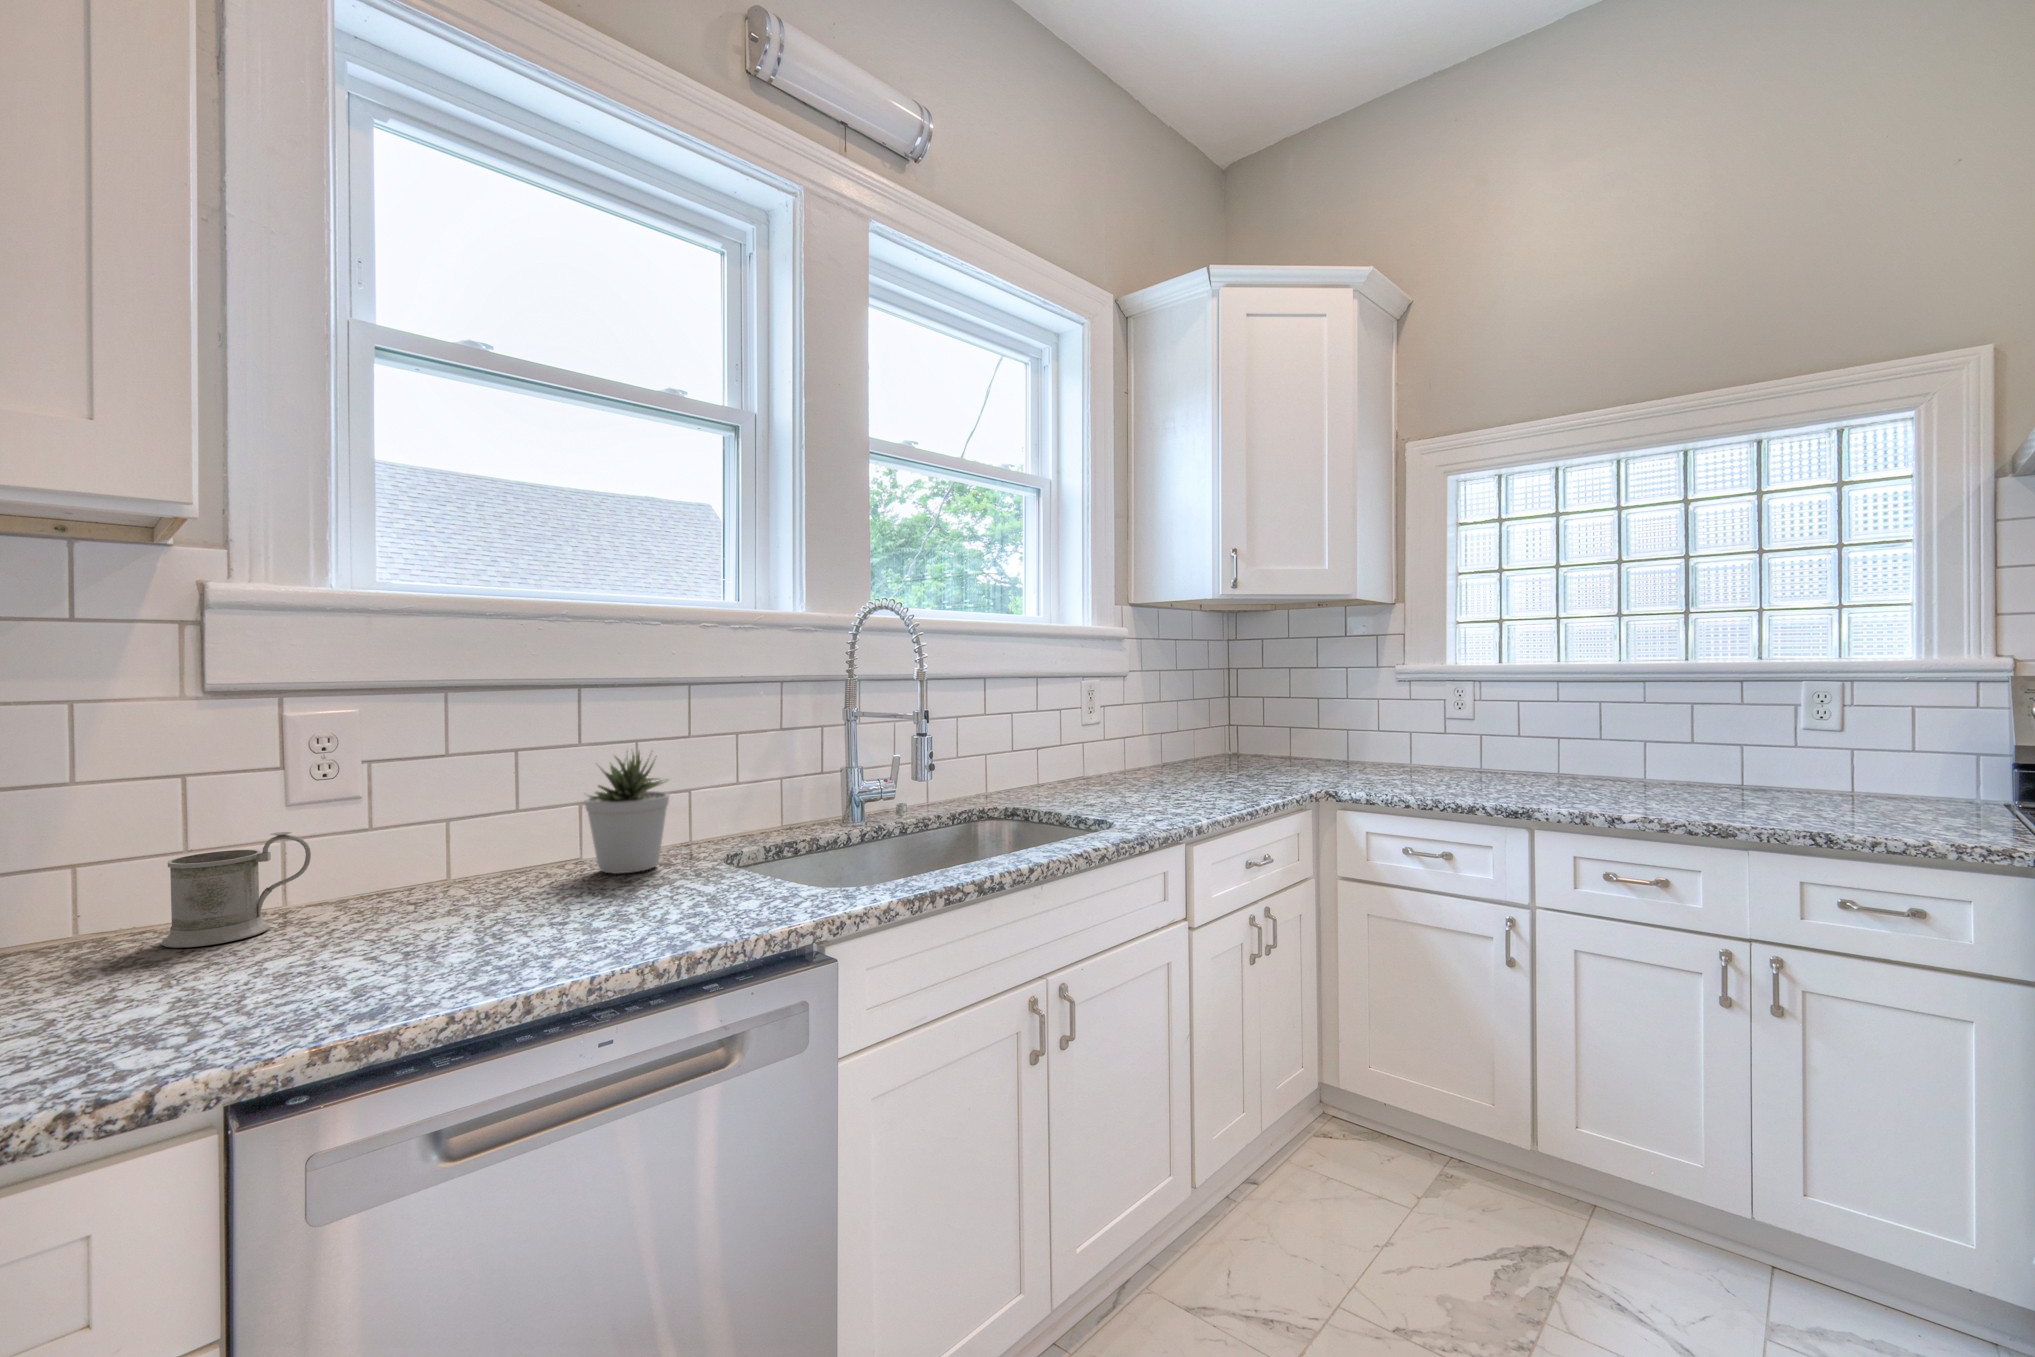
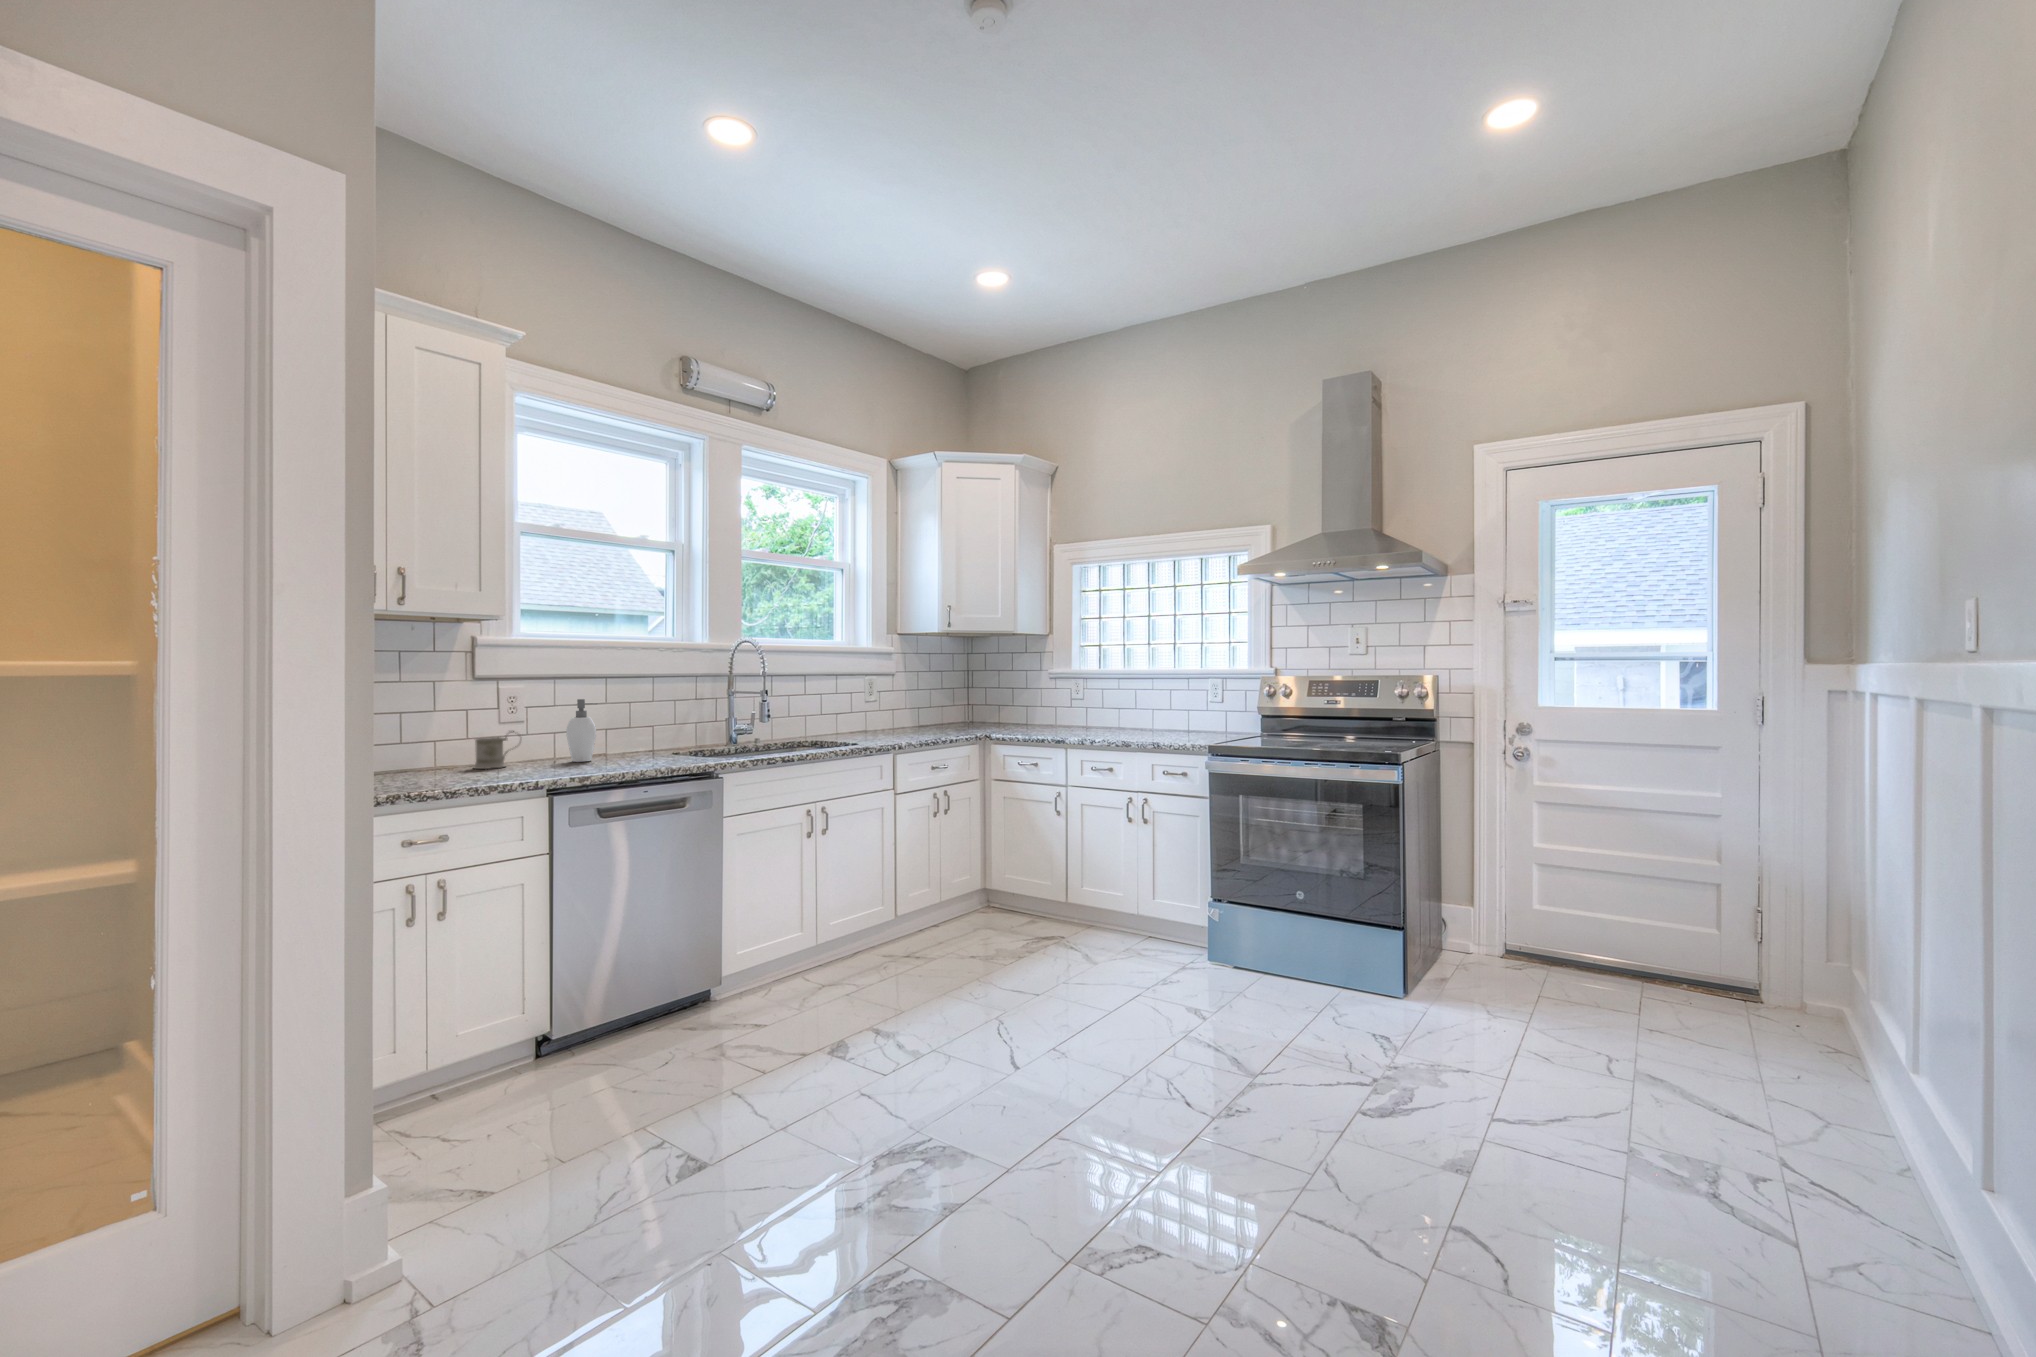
soap dispenser: none [450,742,530,903] -> present [566,699,597,762]
potted plant: present [585,751,669,874] -> none [613,703,650,756]

